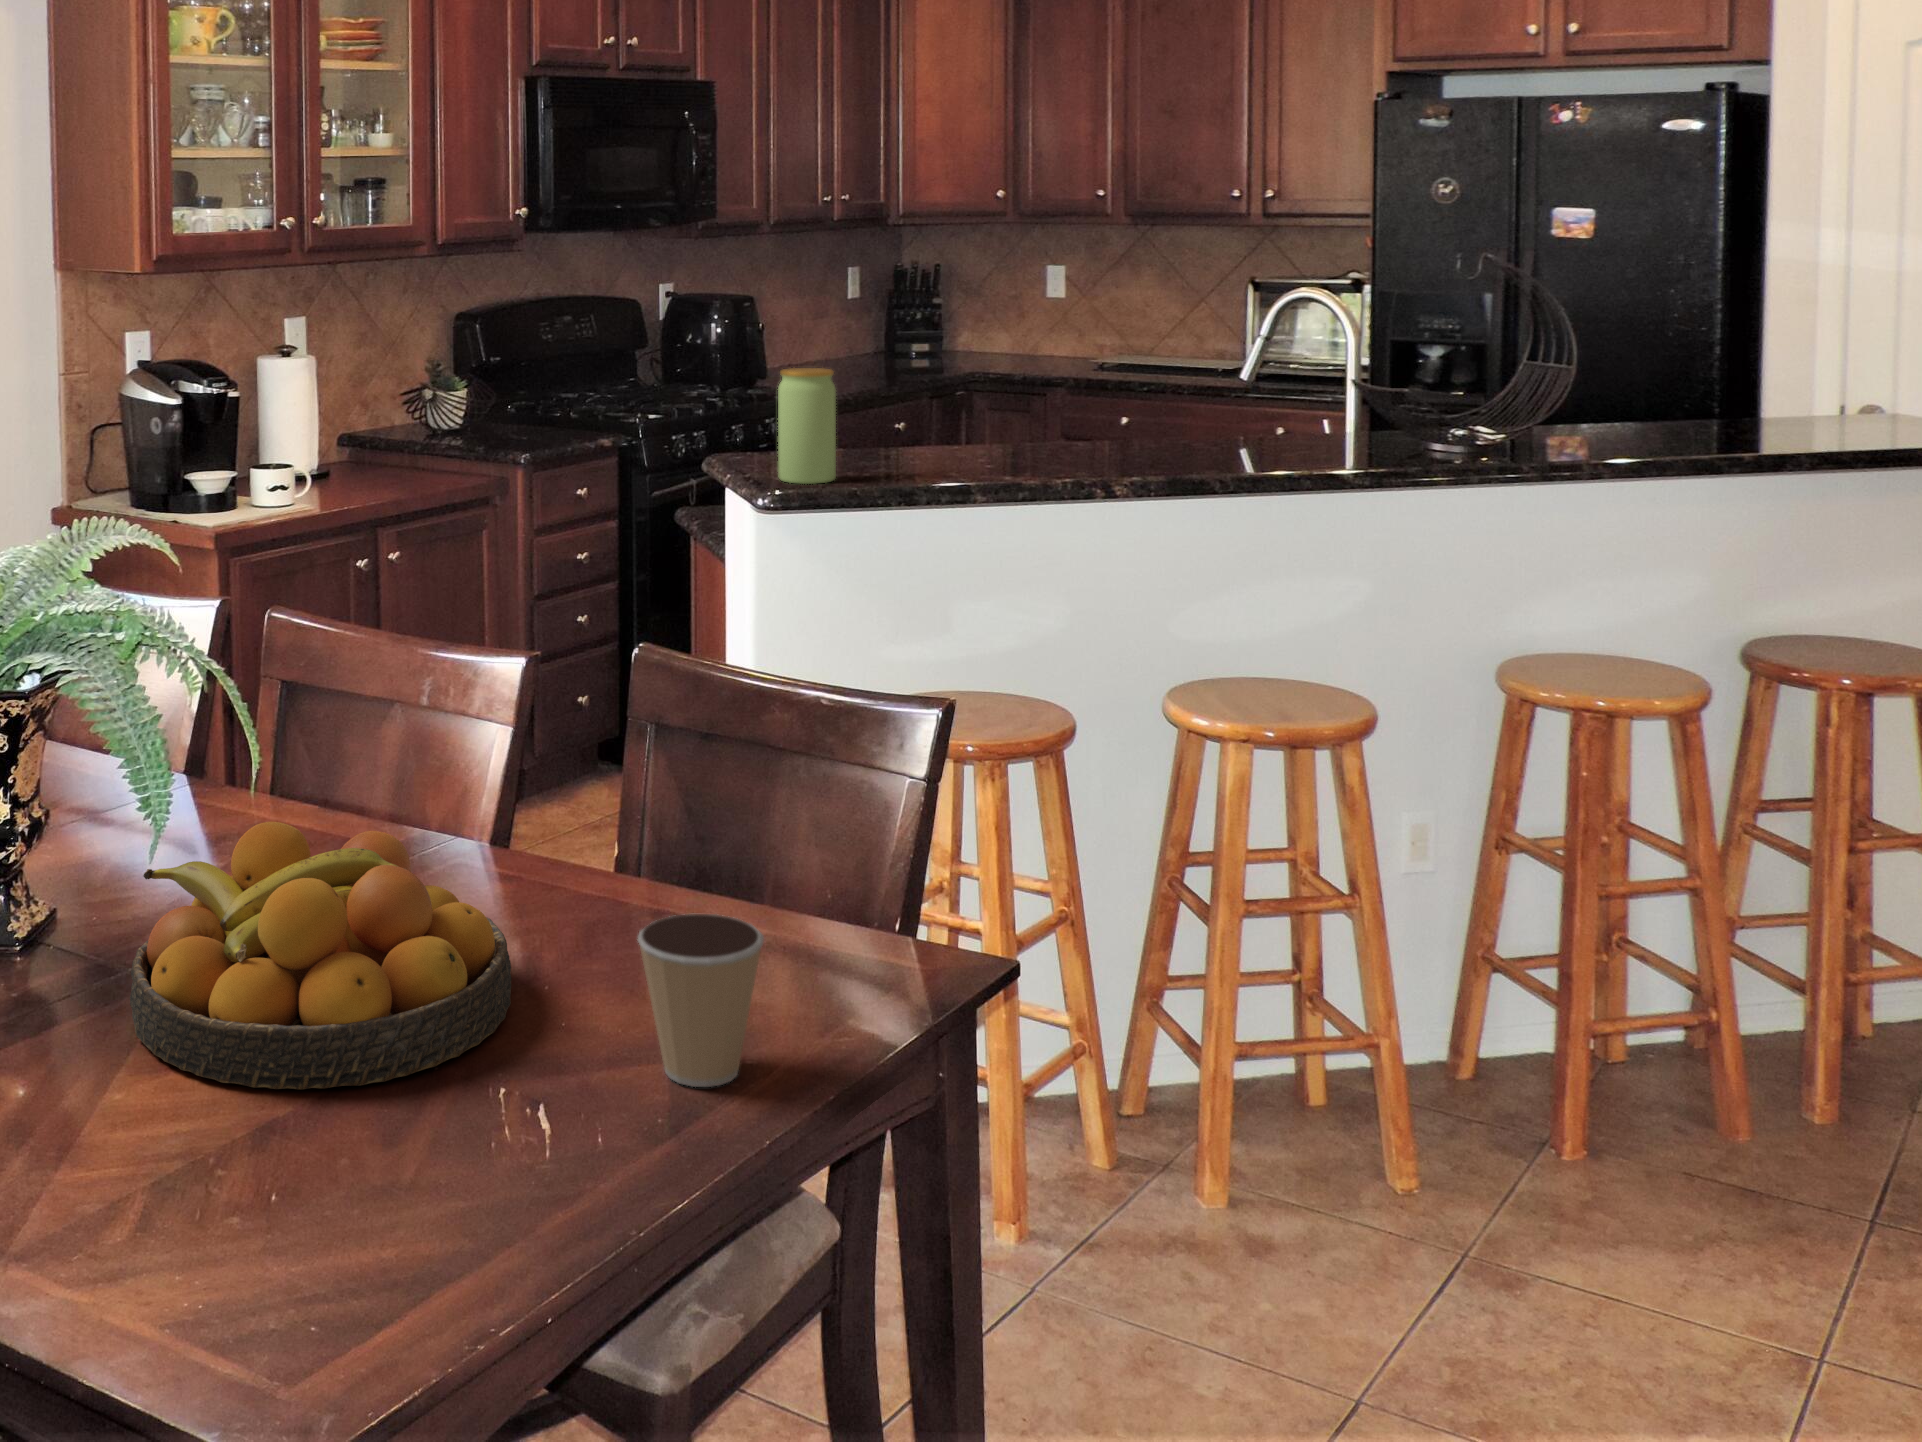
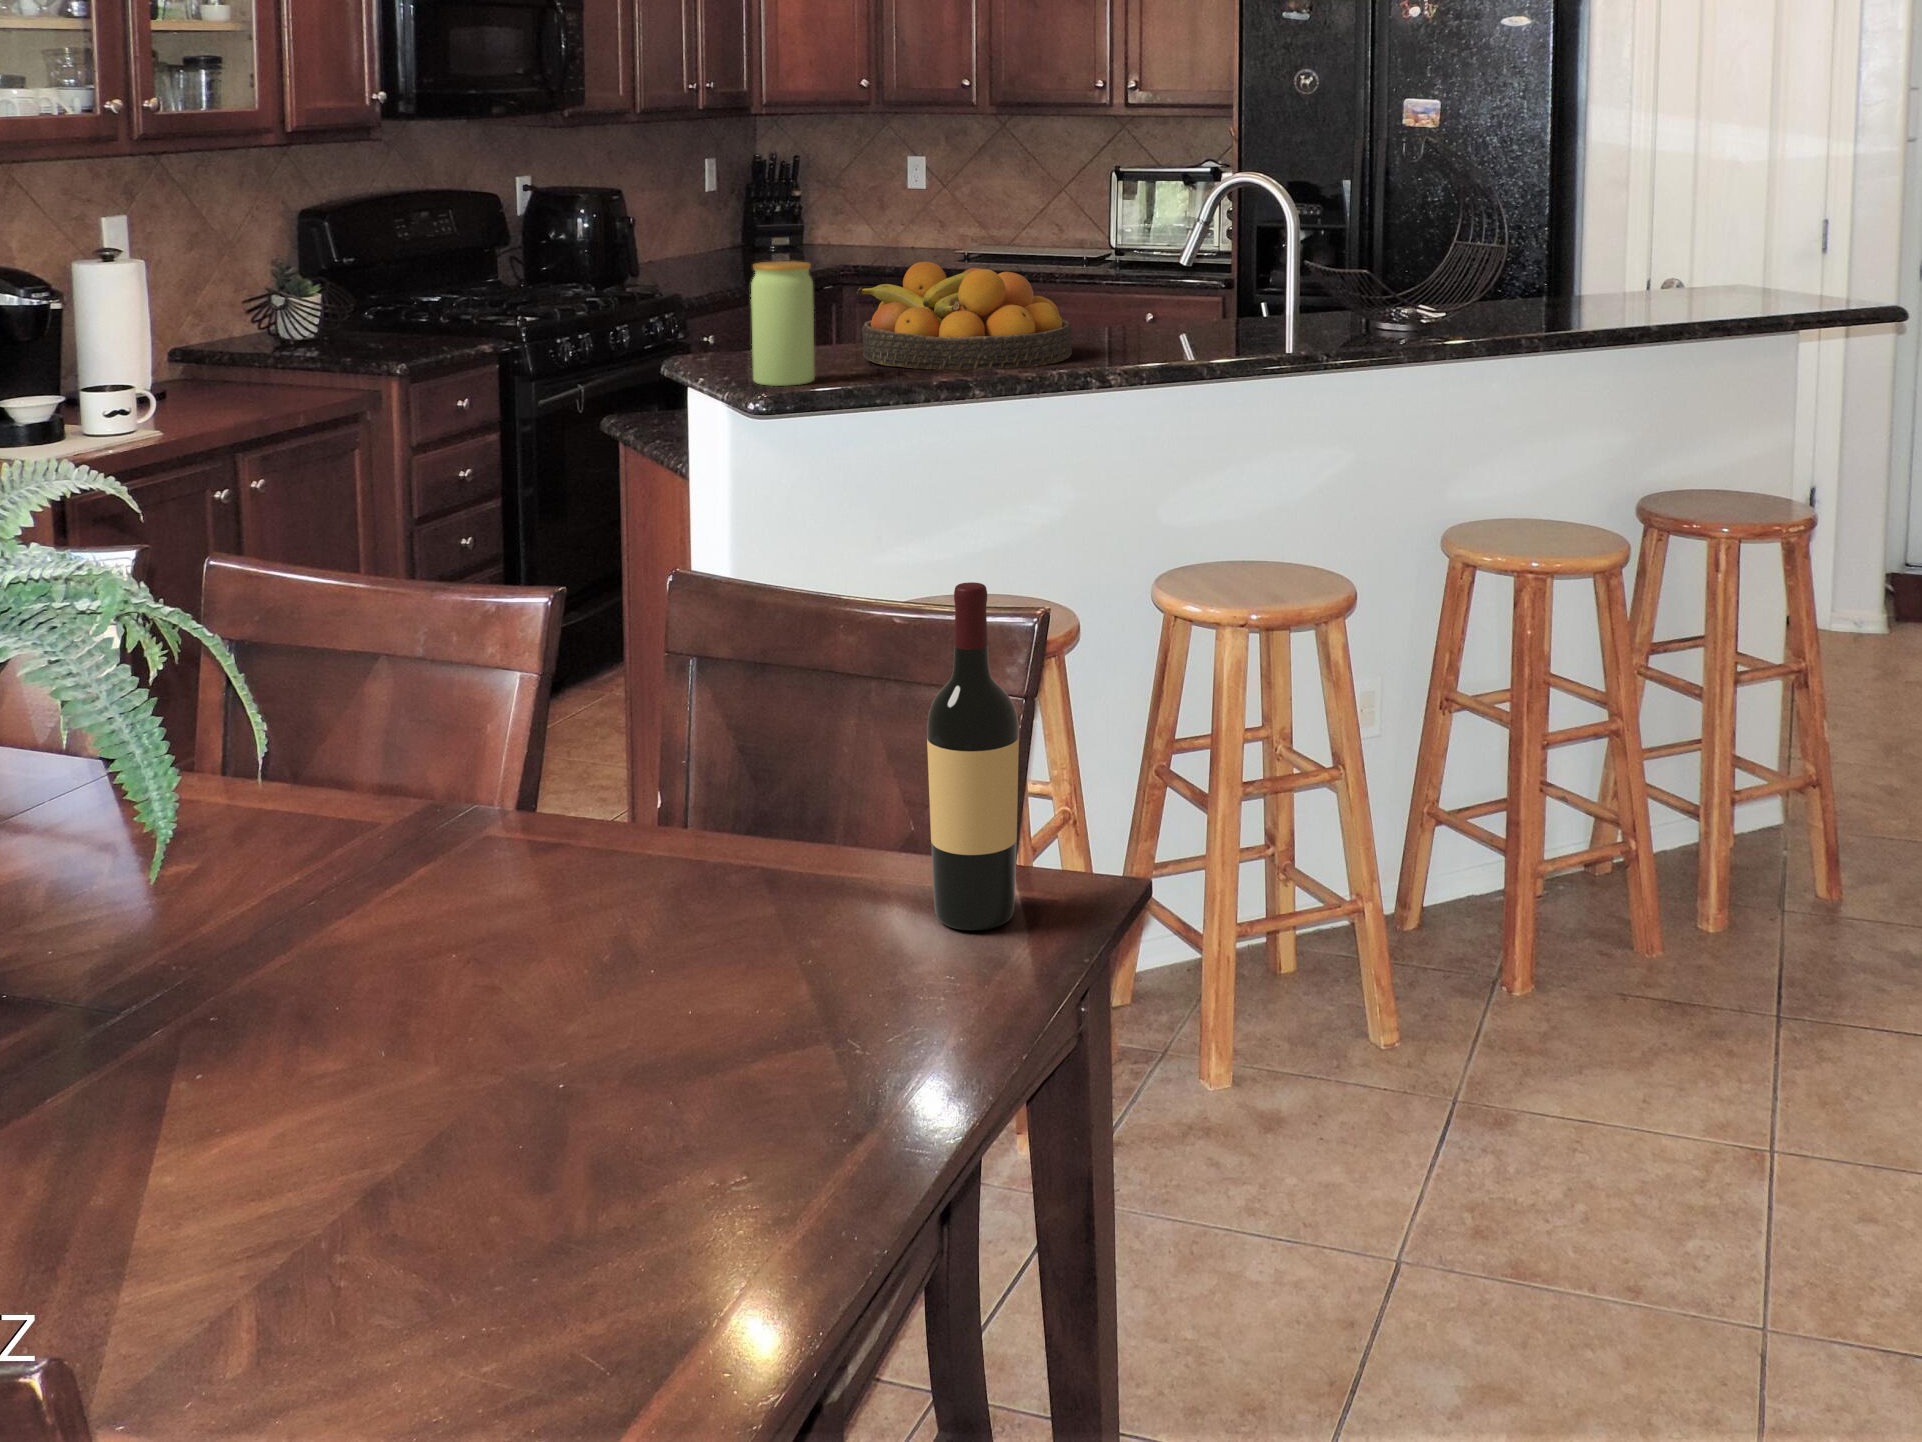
wine bottle: none [794,672,878,994] -> present [927,582,1019,930]
fruit bowl: present [130,822,511,1090] -> present [857,262,1072,370]
coffee cup: present [638,914,764,1087] -> none [799,861,942,1055]

